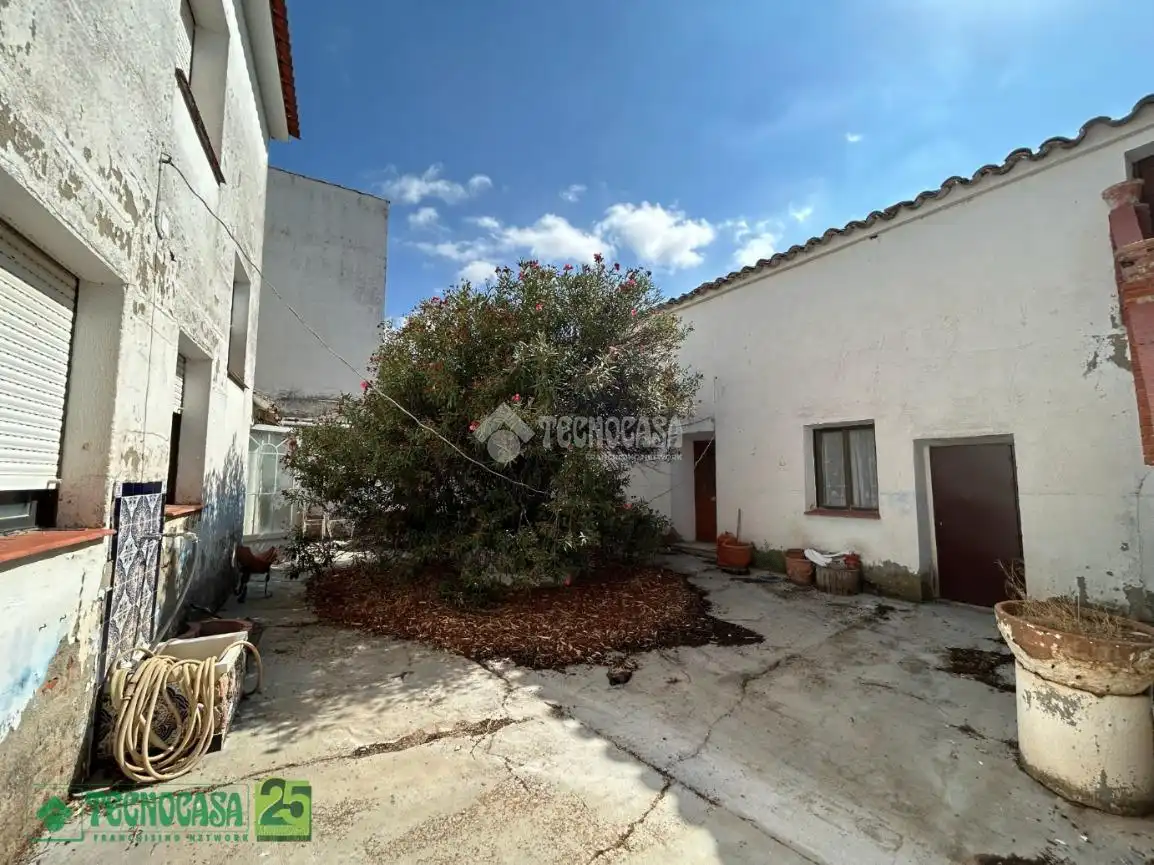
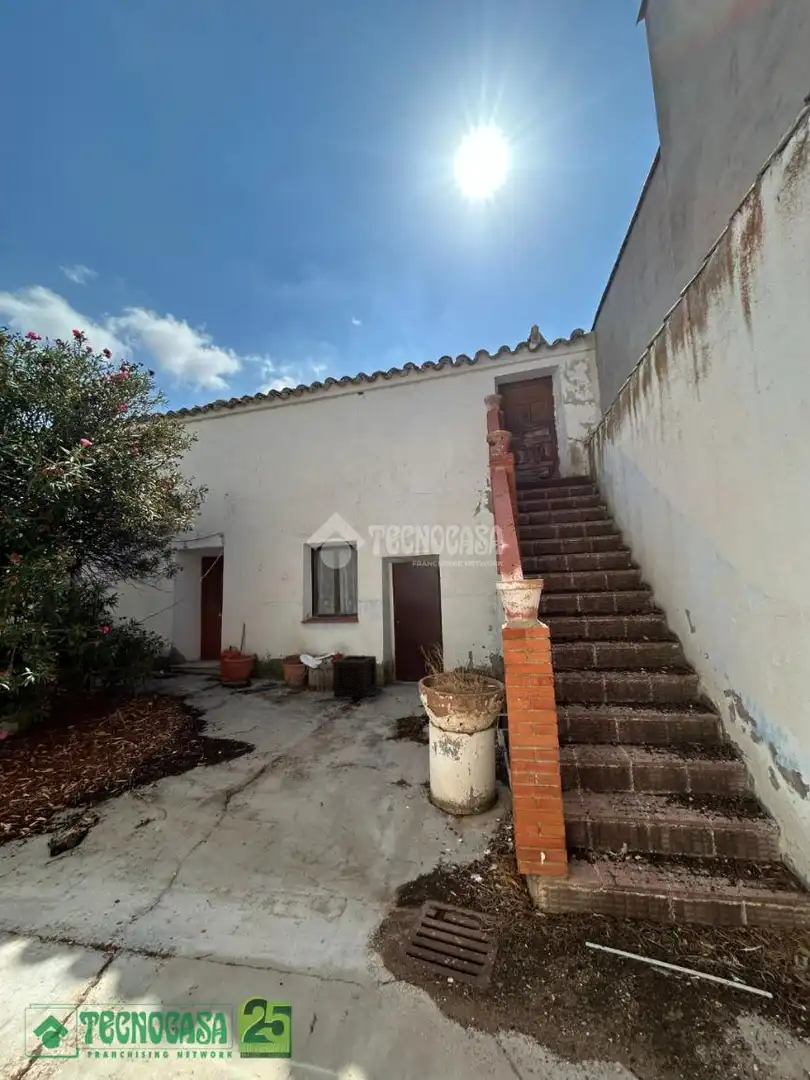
wooden crate: none [850,557,917,613] -> present [333,655,377,697]

